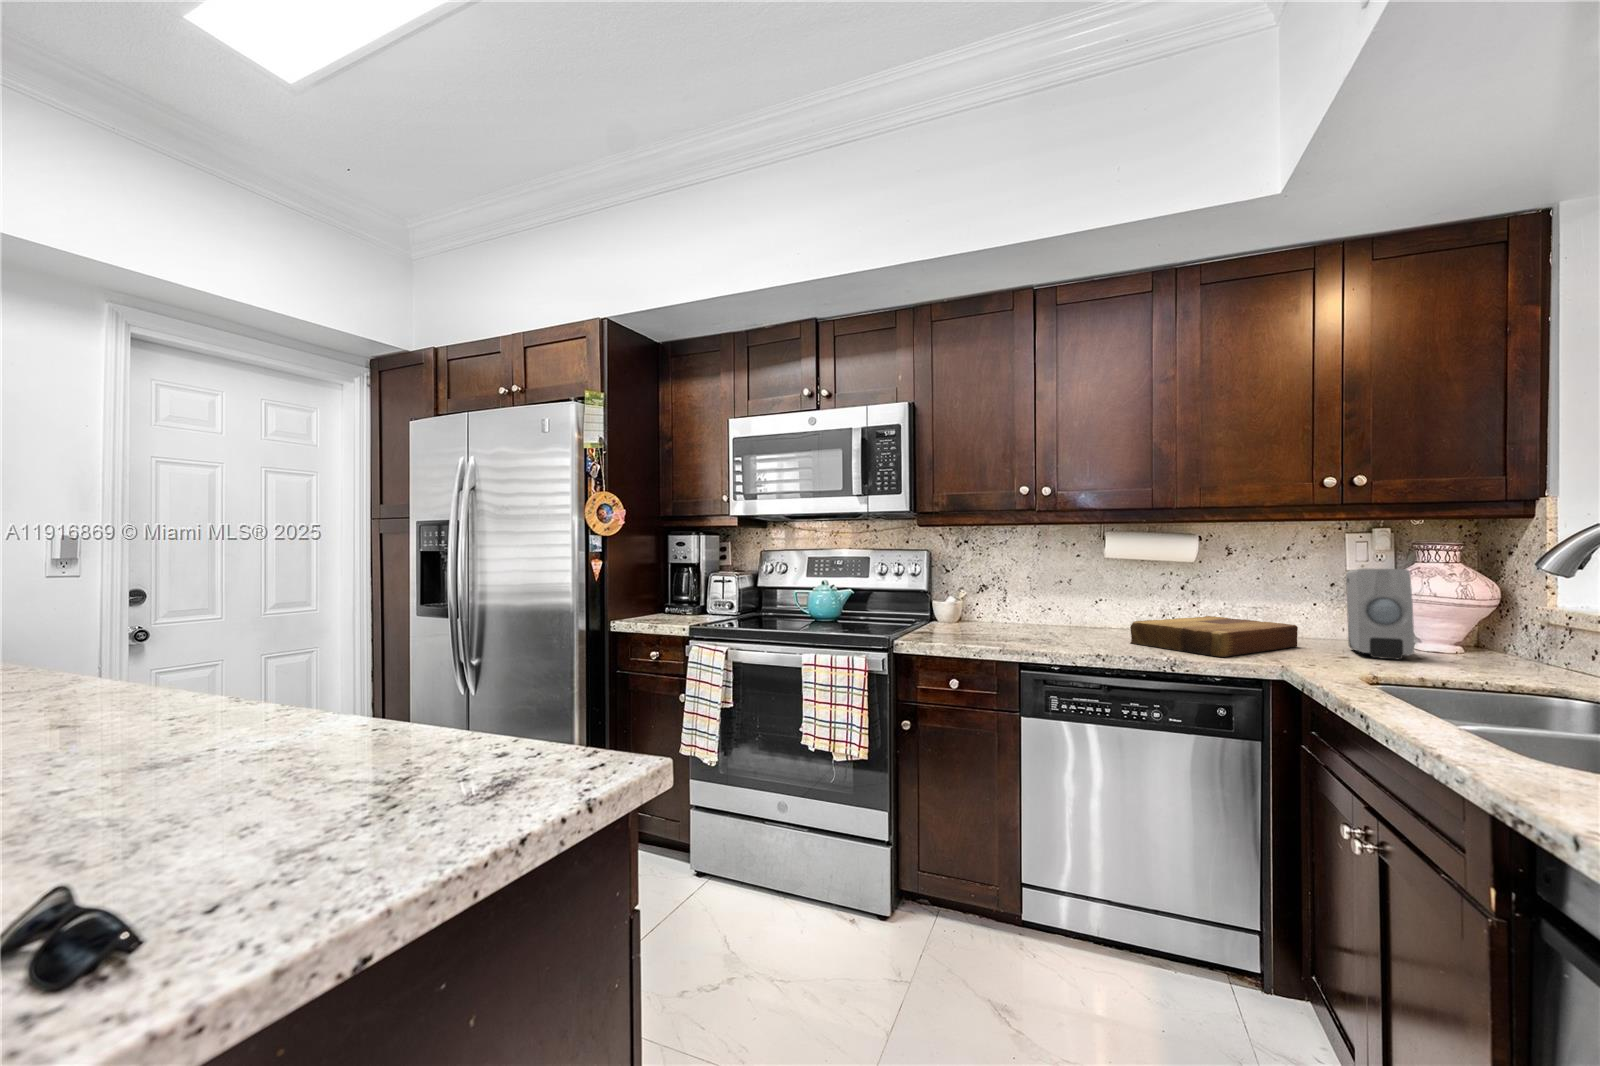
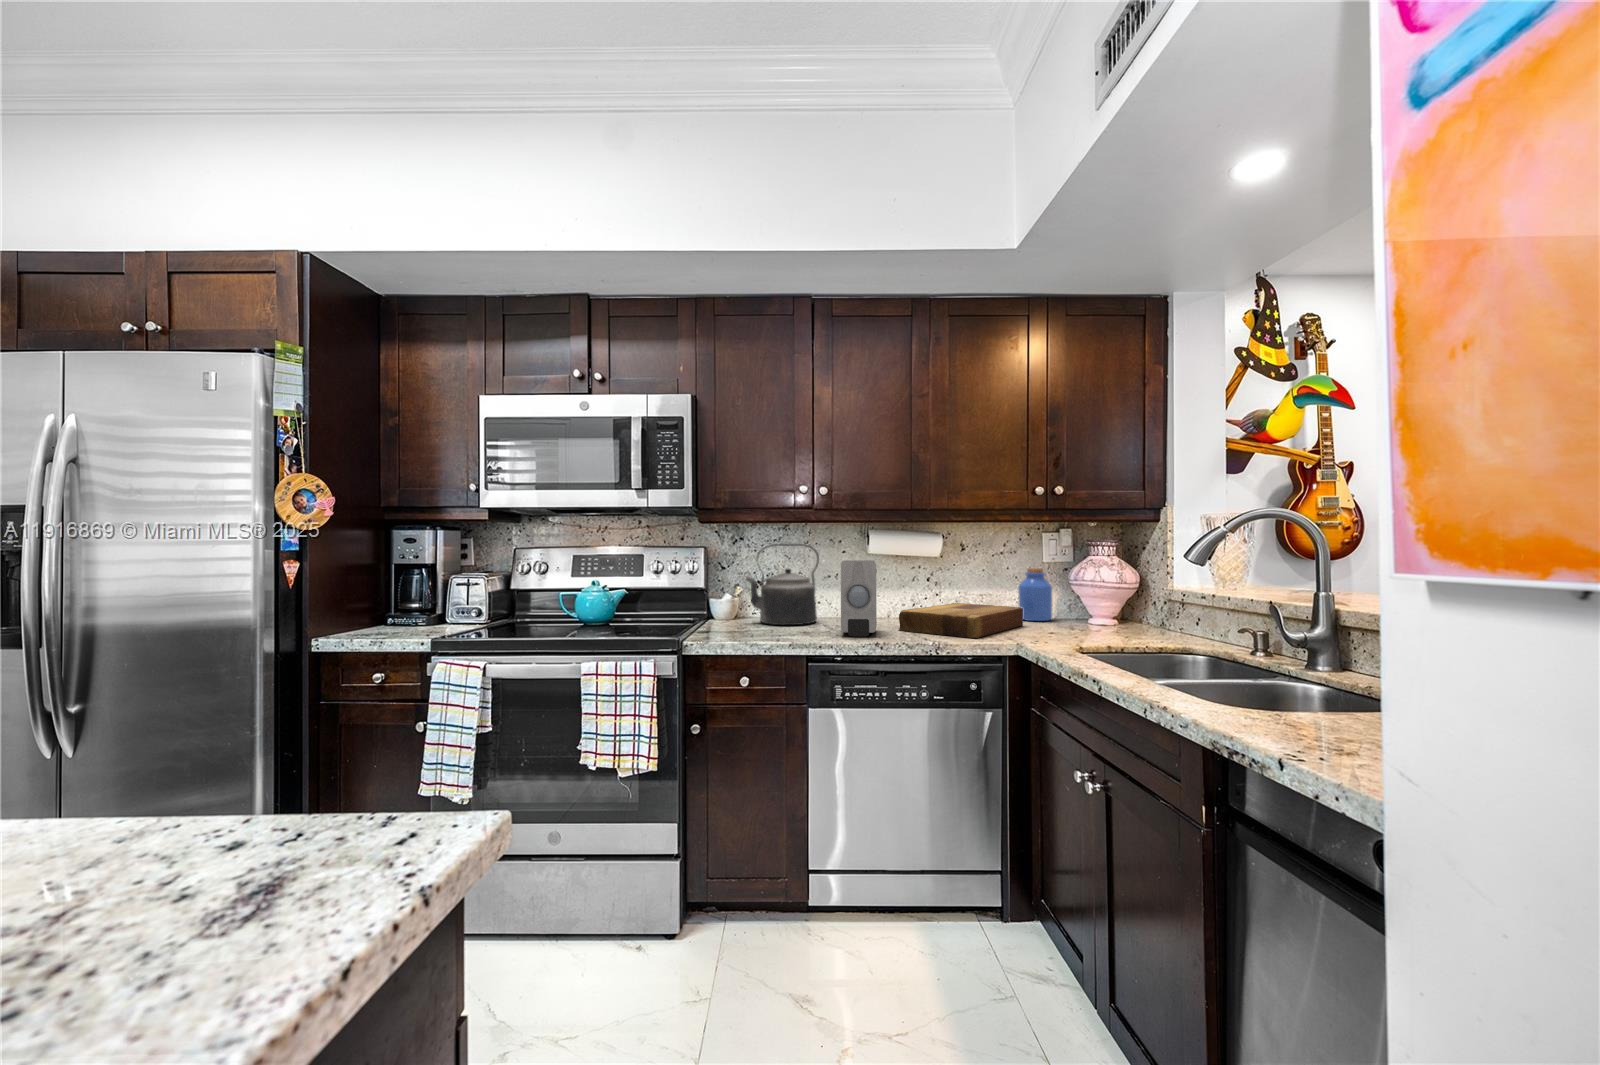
kettle: none [964,548,1043,631] -> present [746,544,819,625]
soap dispenser: present [1346,568,1414,659] -> present [841,560,877,637]
jar: none [1297,579,1346,643] -> present [1018,568,1052,621]

